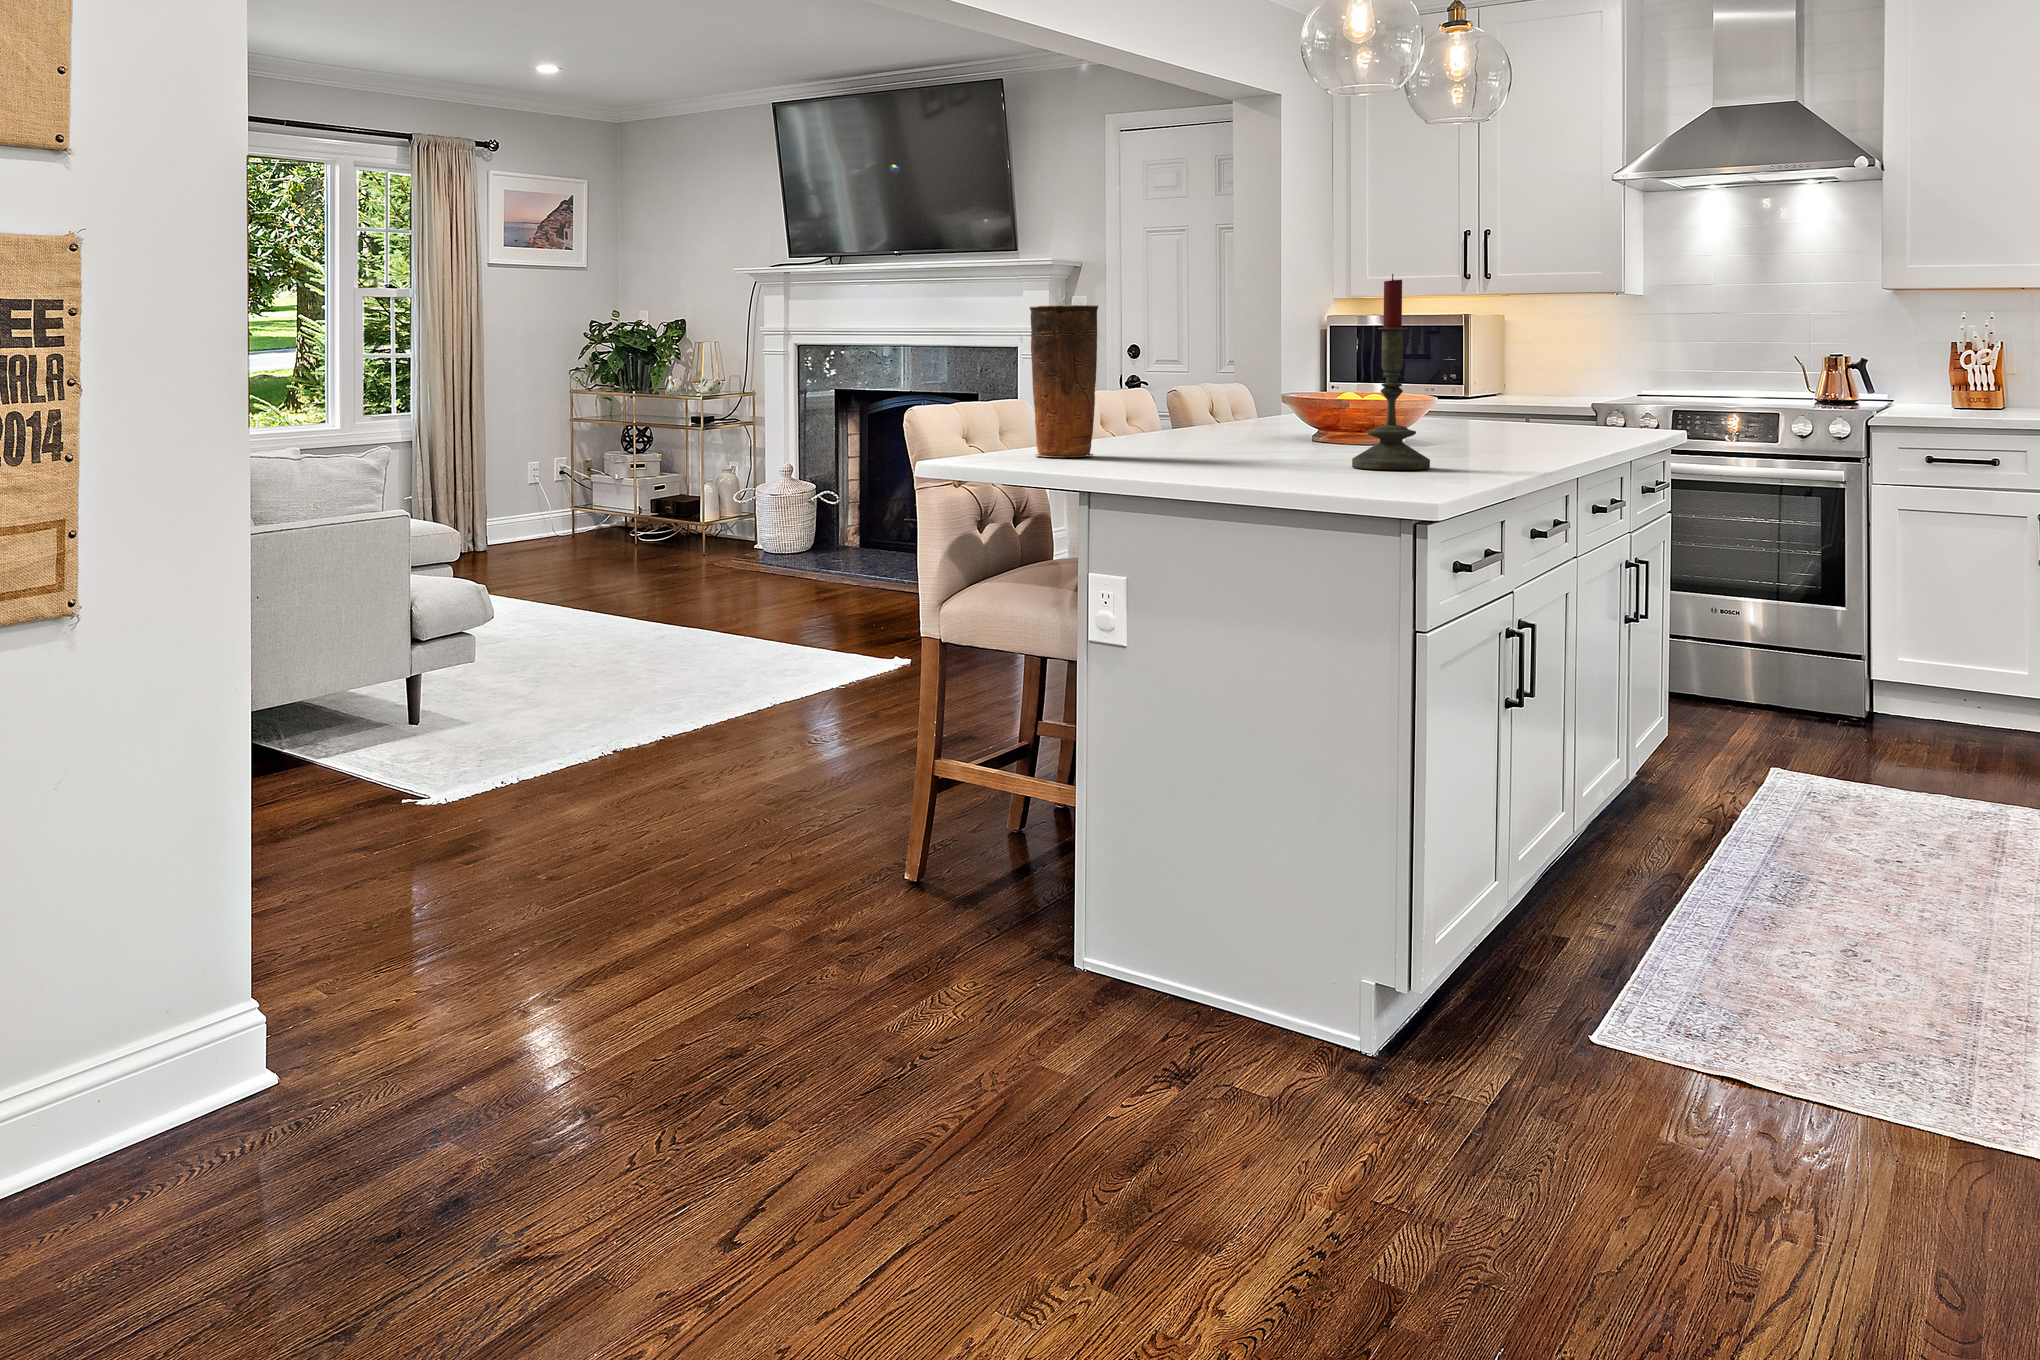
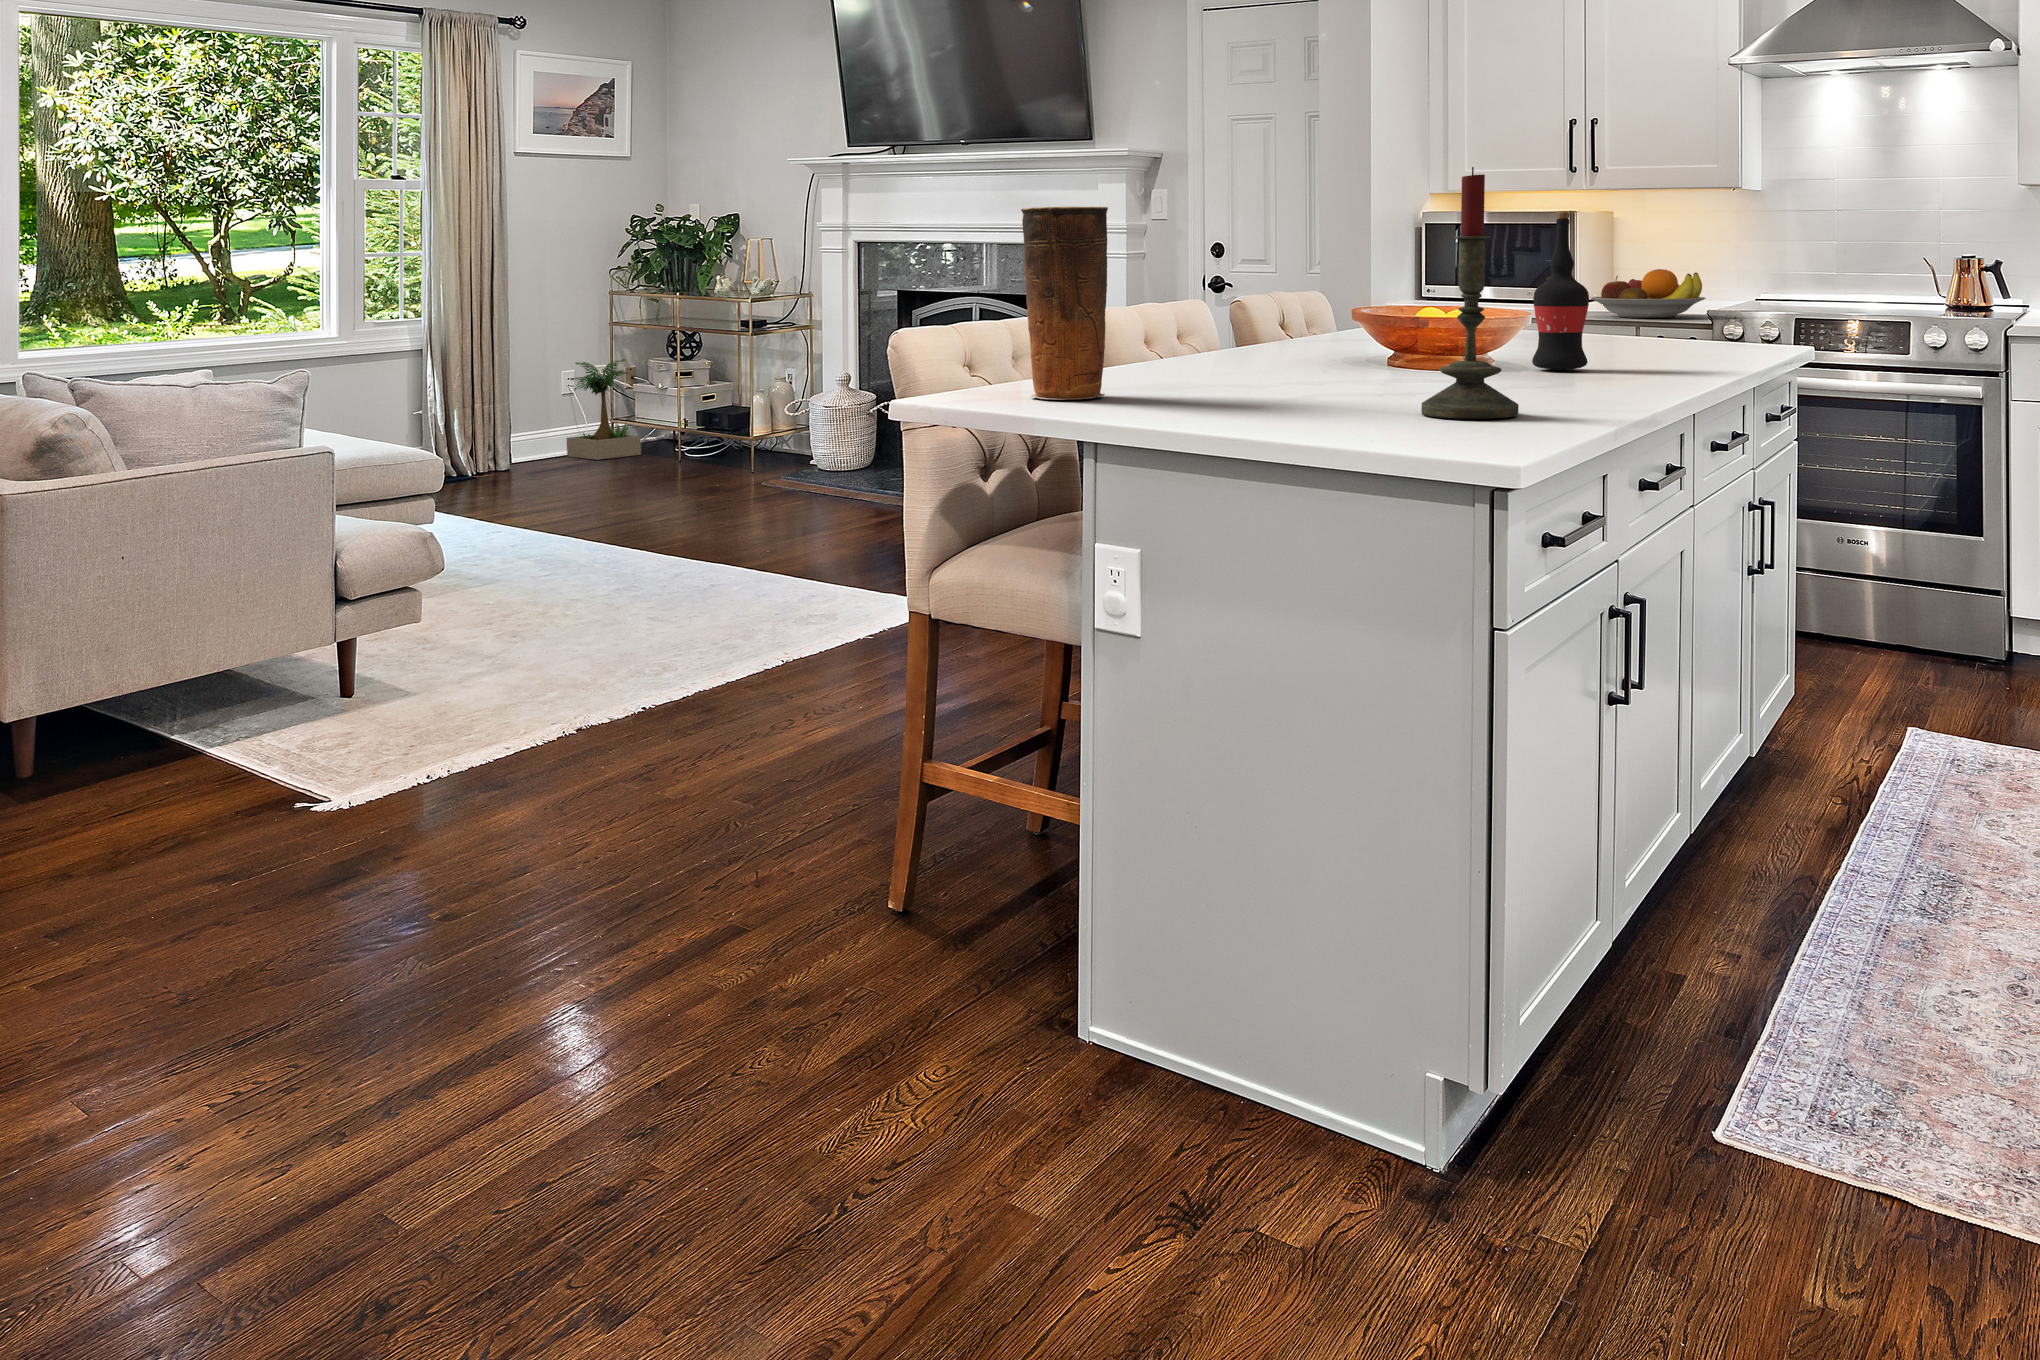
wine bottle: none [1437,310,1485,442] -> present [1532,211,1589,370]
fruit bowl: none [1486,365,1591,408] -> present [1590,269,1705,318]
potted plant: none [533,449,600,541] -> present [566,359,641,460]

